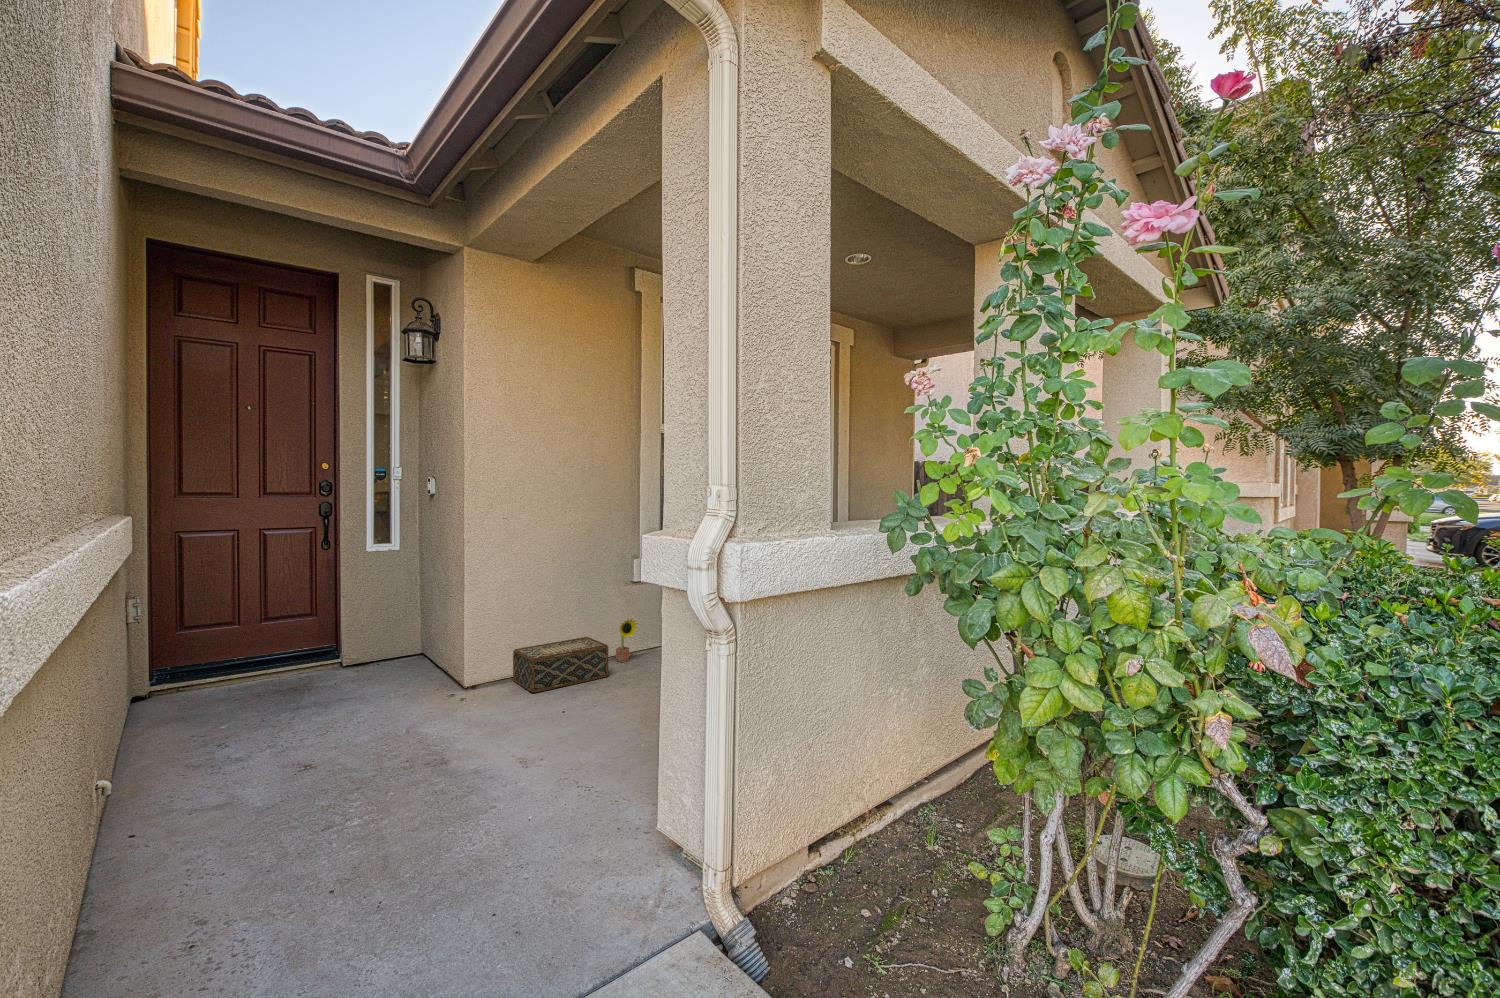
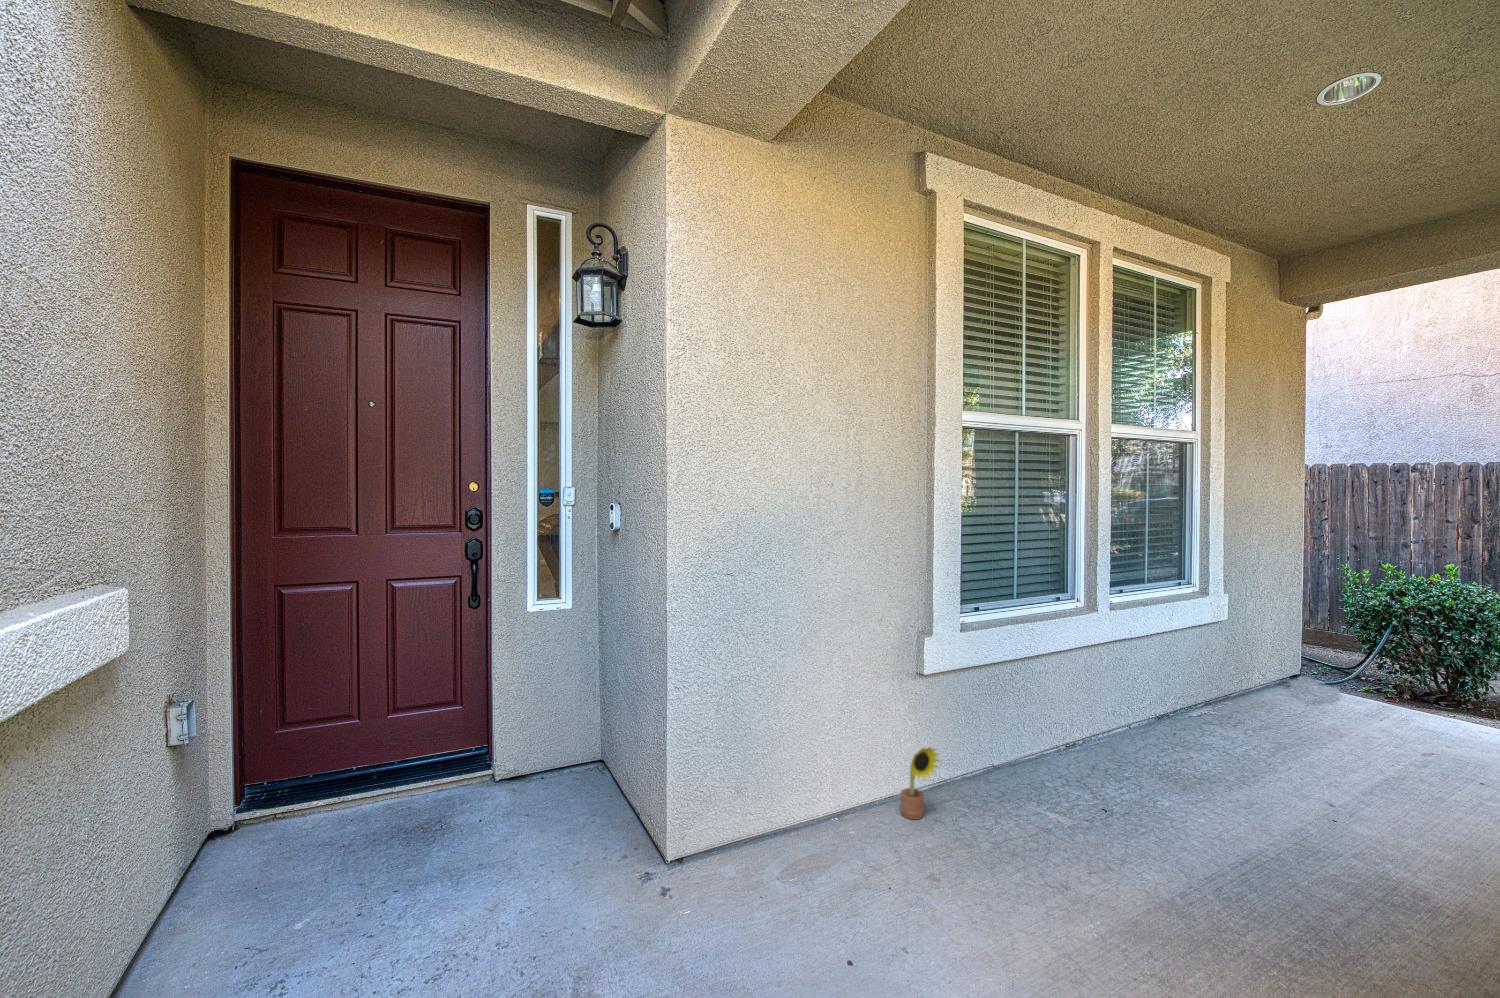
woven basket: present [513,637,608,693] -> none [737,774,902,904]

